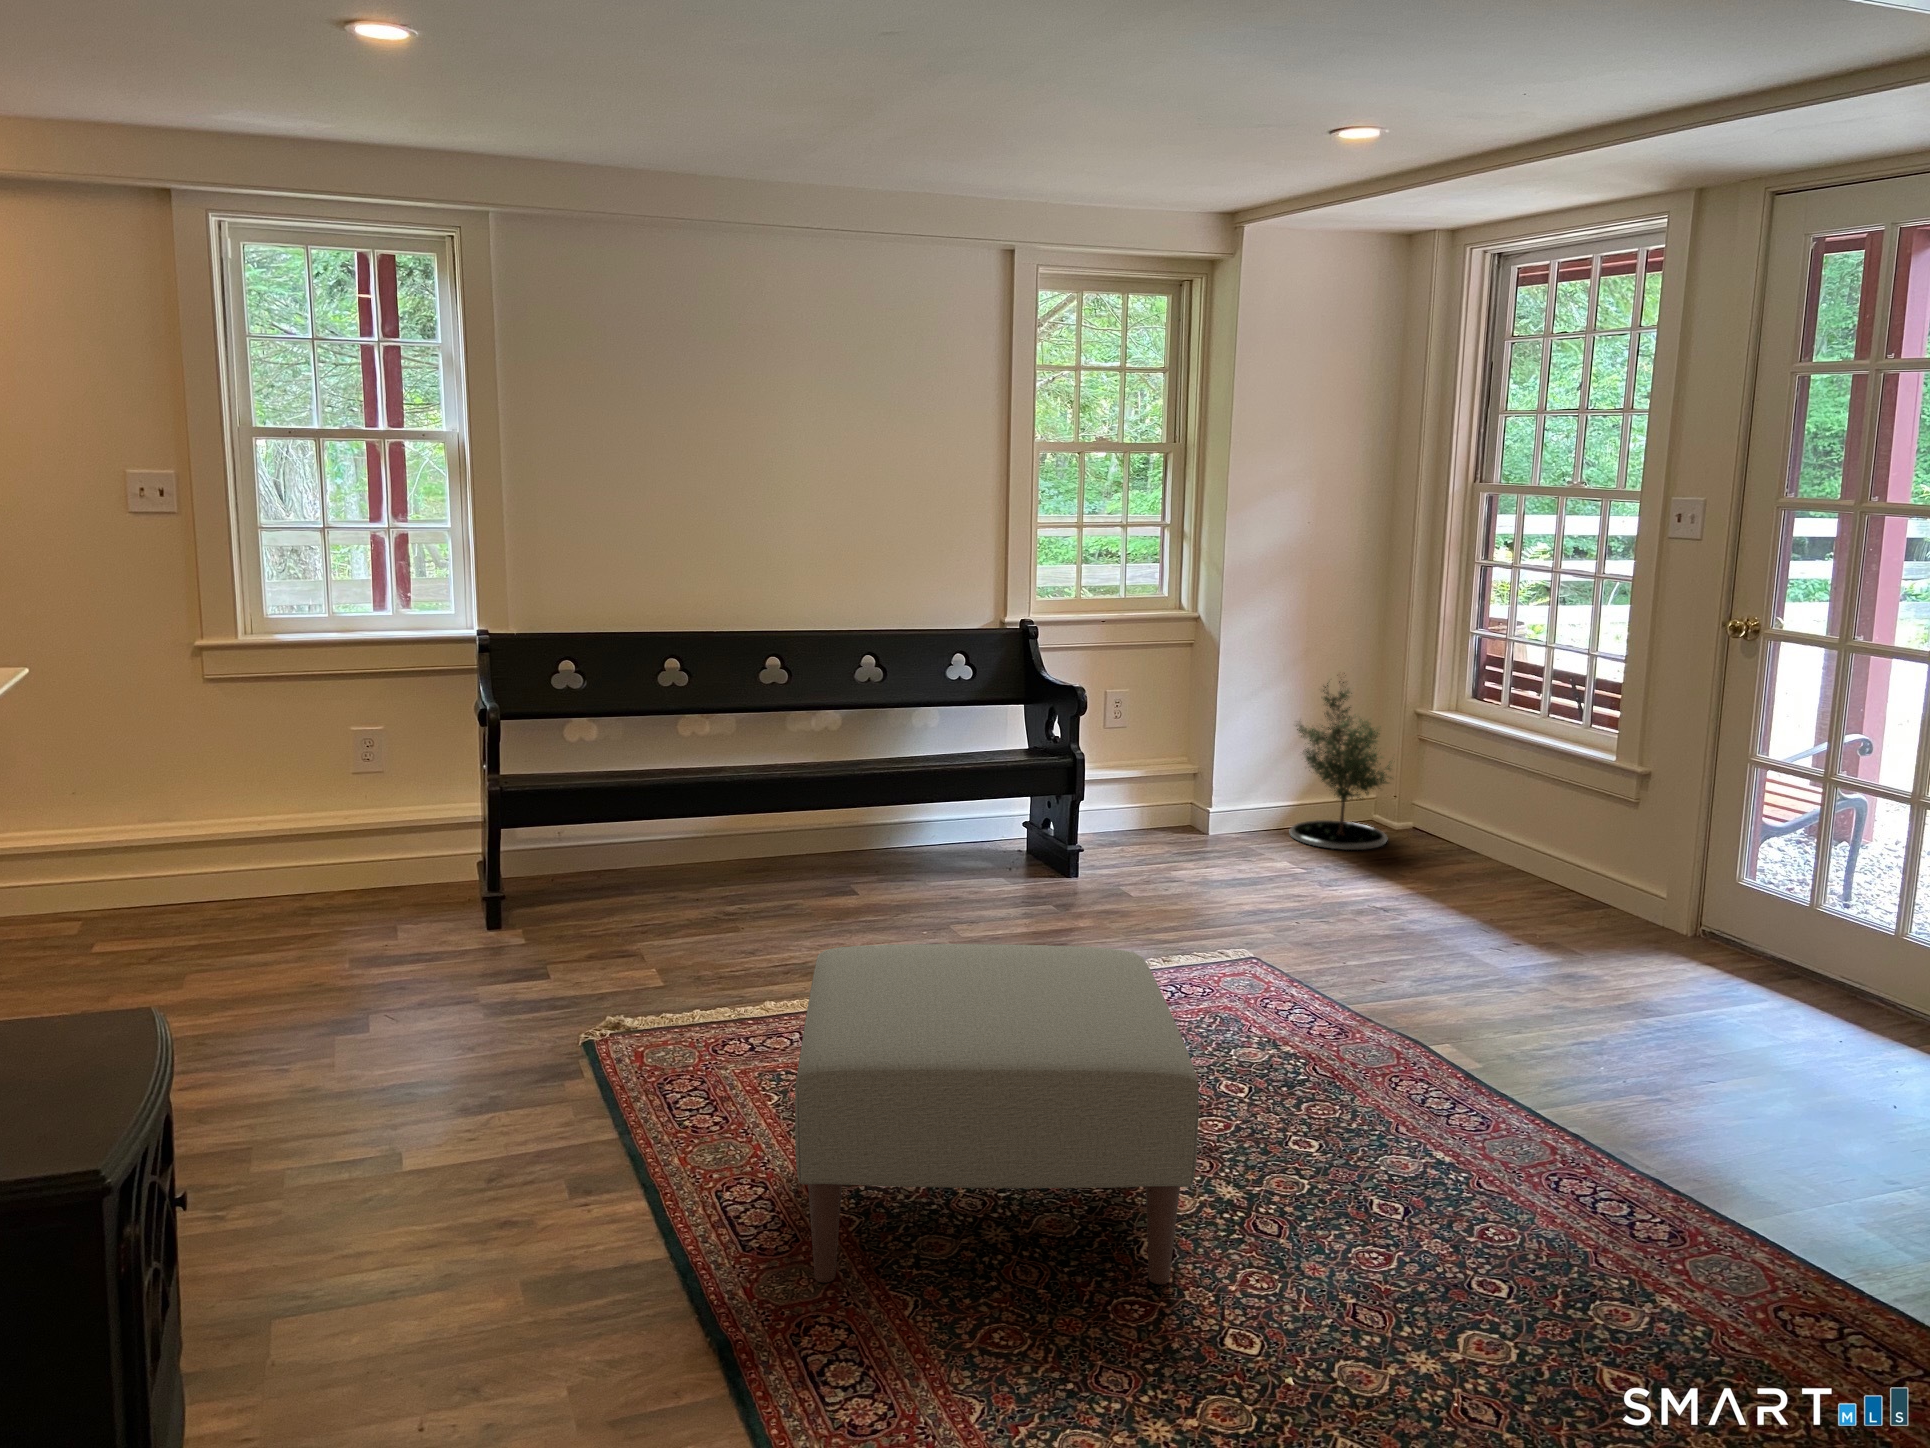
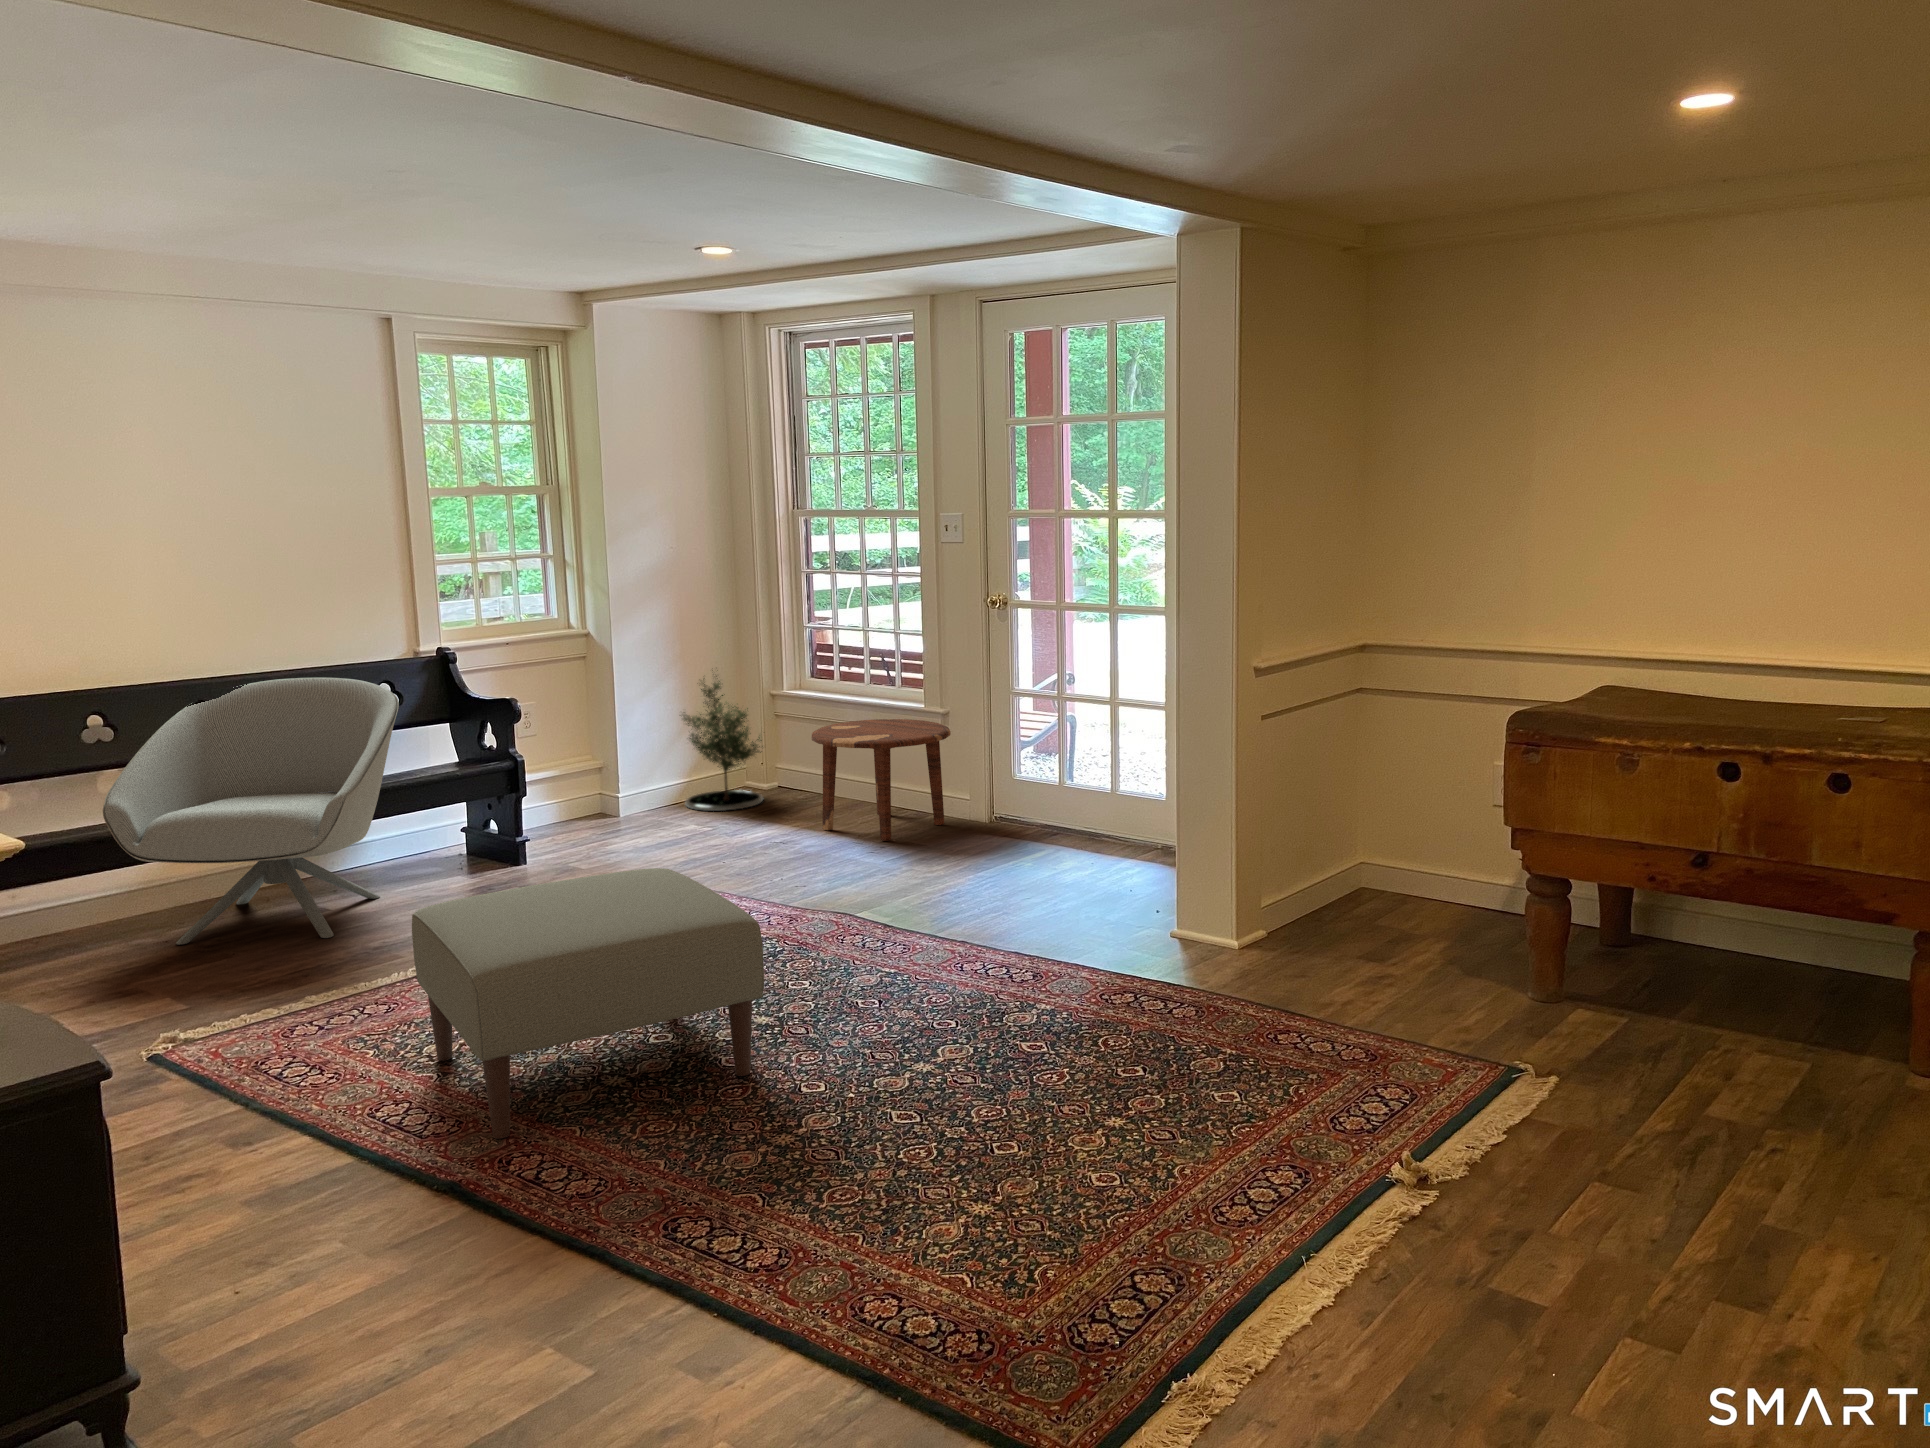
armchair: none [647,641,947,930] -> present [103,678,399,945]
side table: none [1441,764,1644,935] -> present [812,719,951,841]

